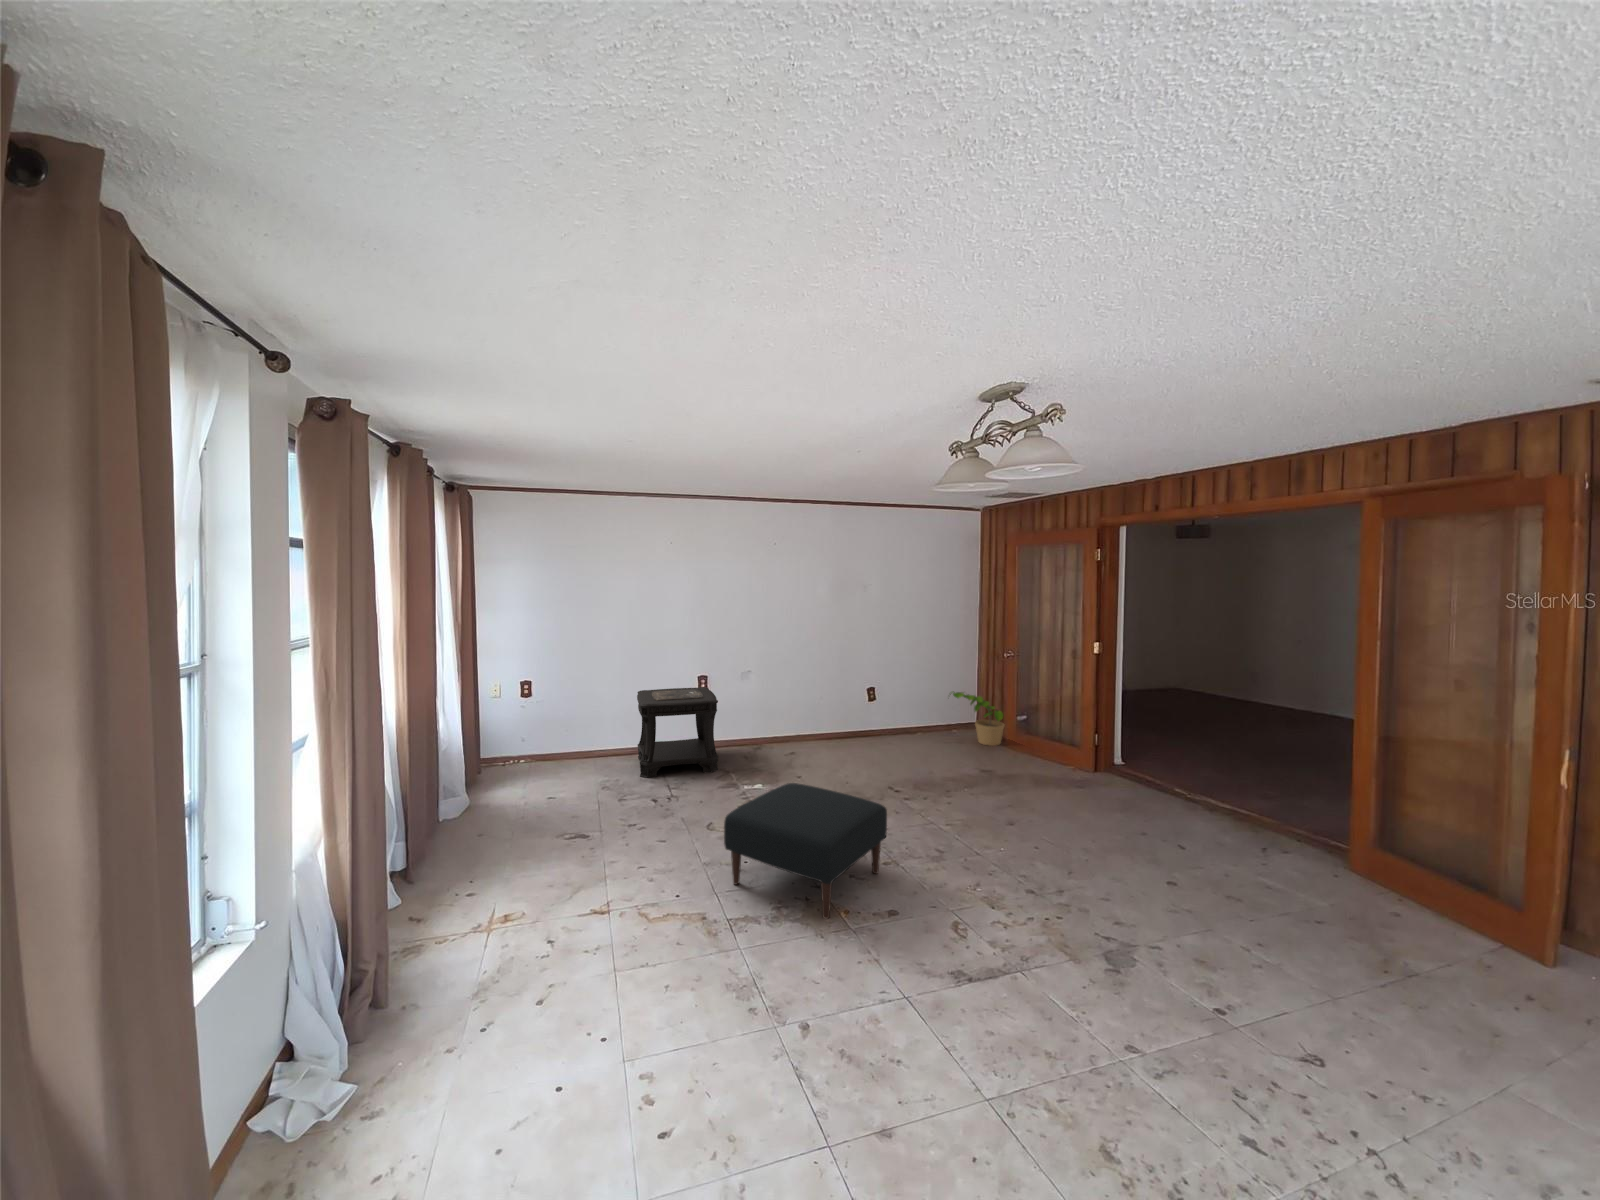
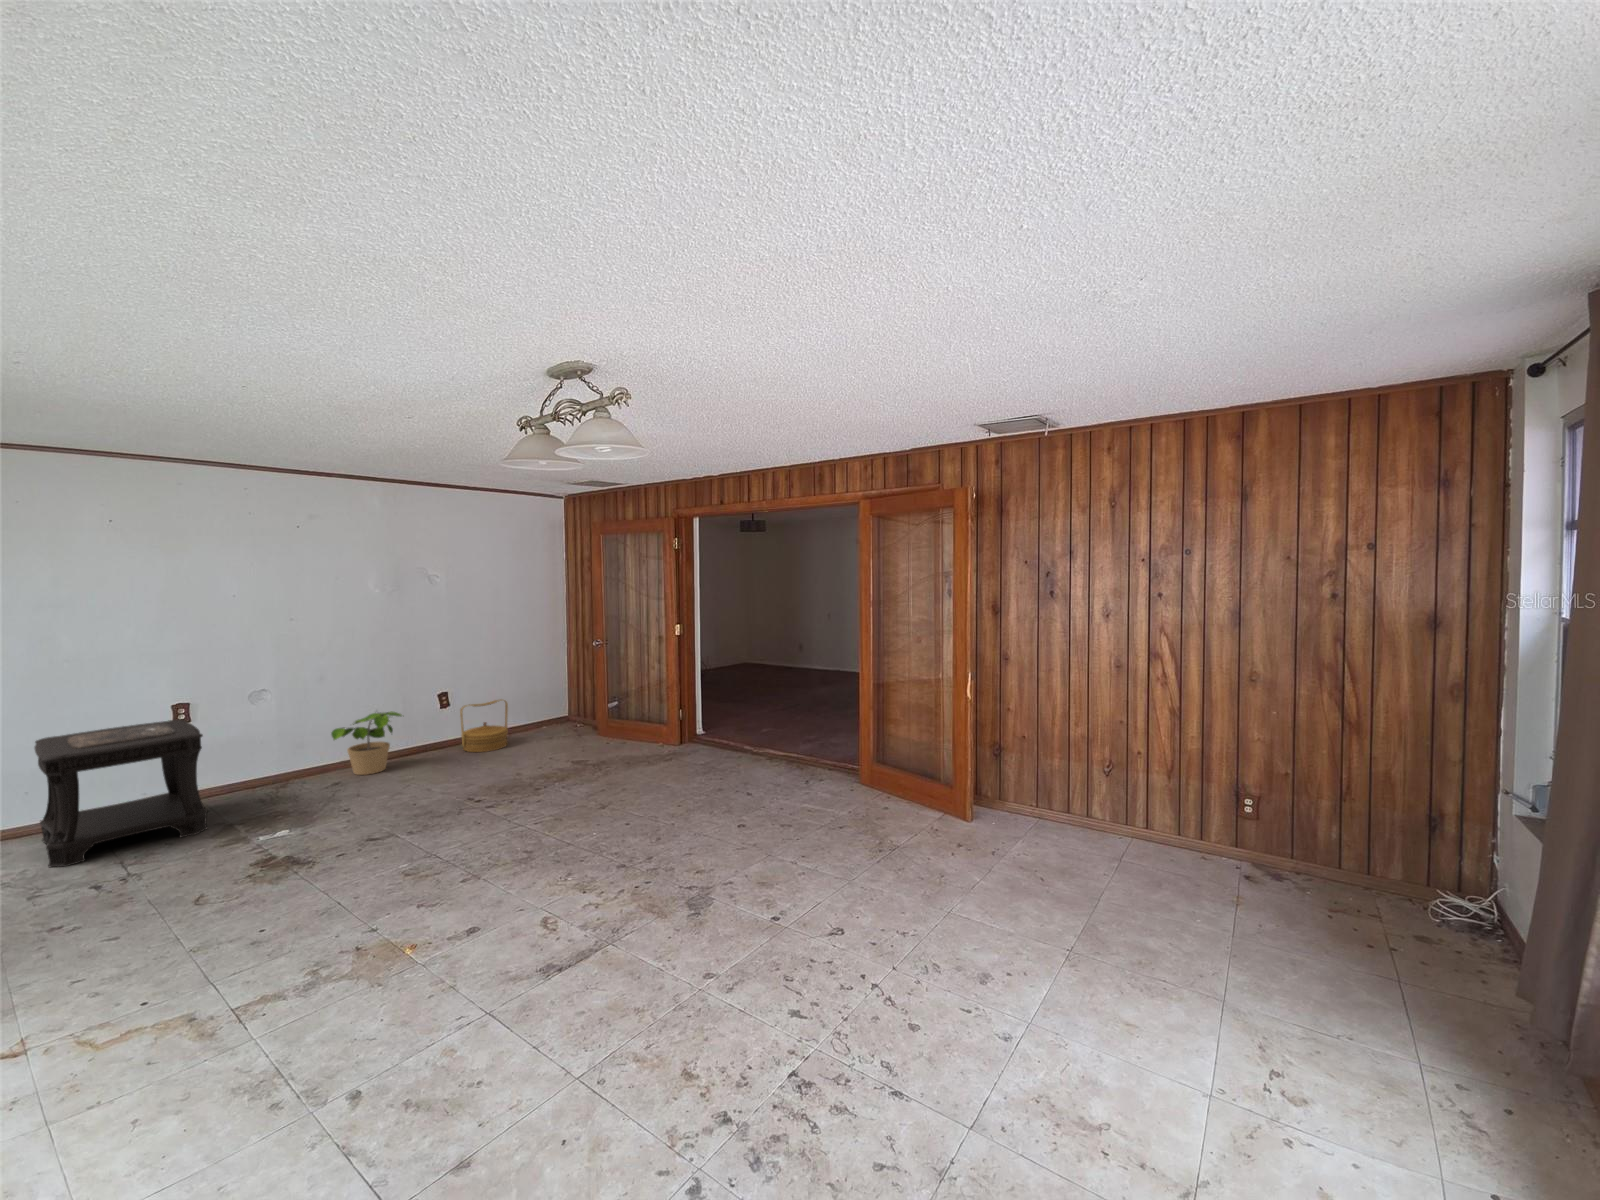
potted plant: present [953,692,1004,746] -> present [331,711,402,775]
woven basket: none [882,699,921,745] -> present [460,699,508,752]
ottoman: present [724,783,887,919] -> none [219,816,464,967]

